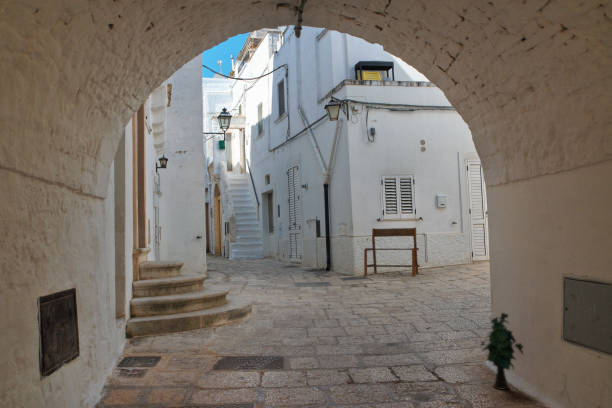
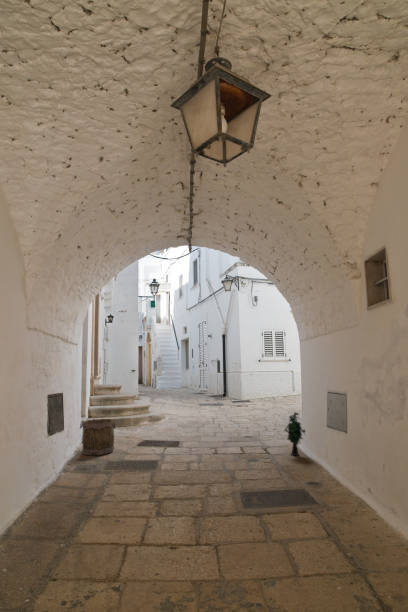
bench: present [364,228,420,276] -> none [249,366,288,401]
bucket: none [109,328,175,398] -> present [80,419,115,455]

